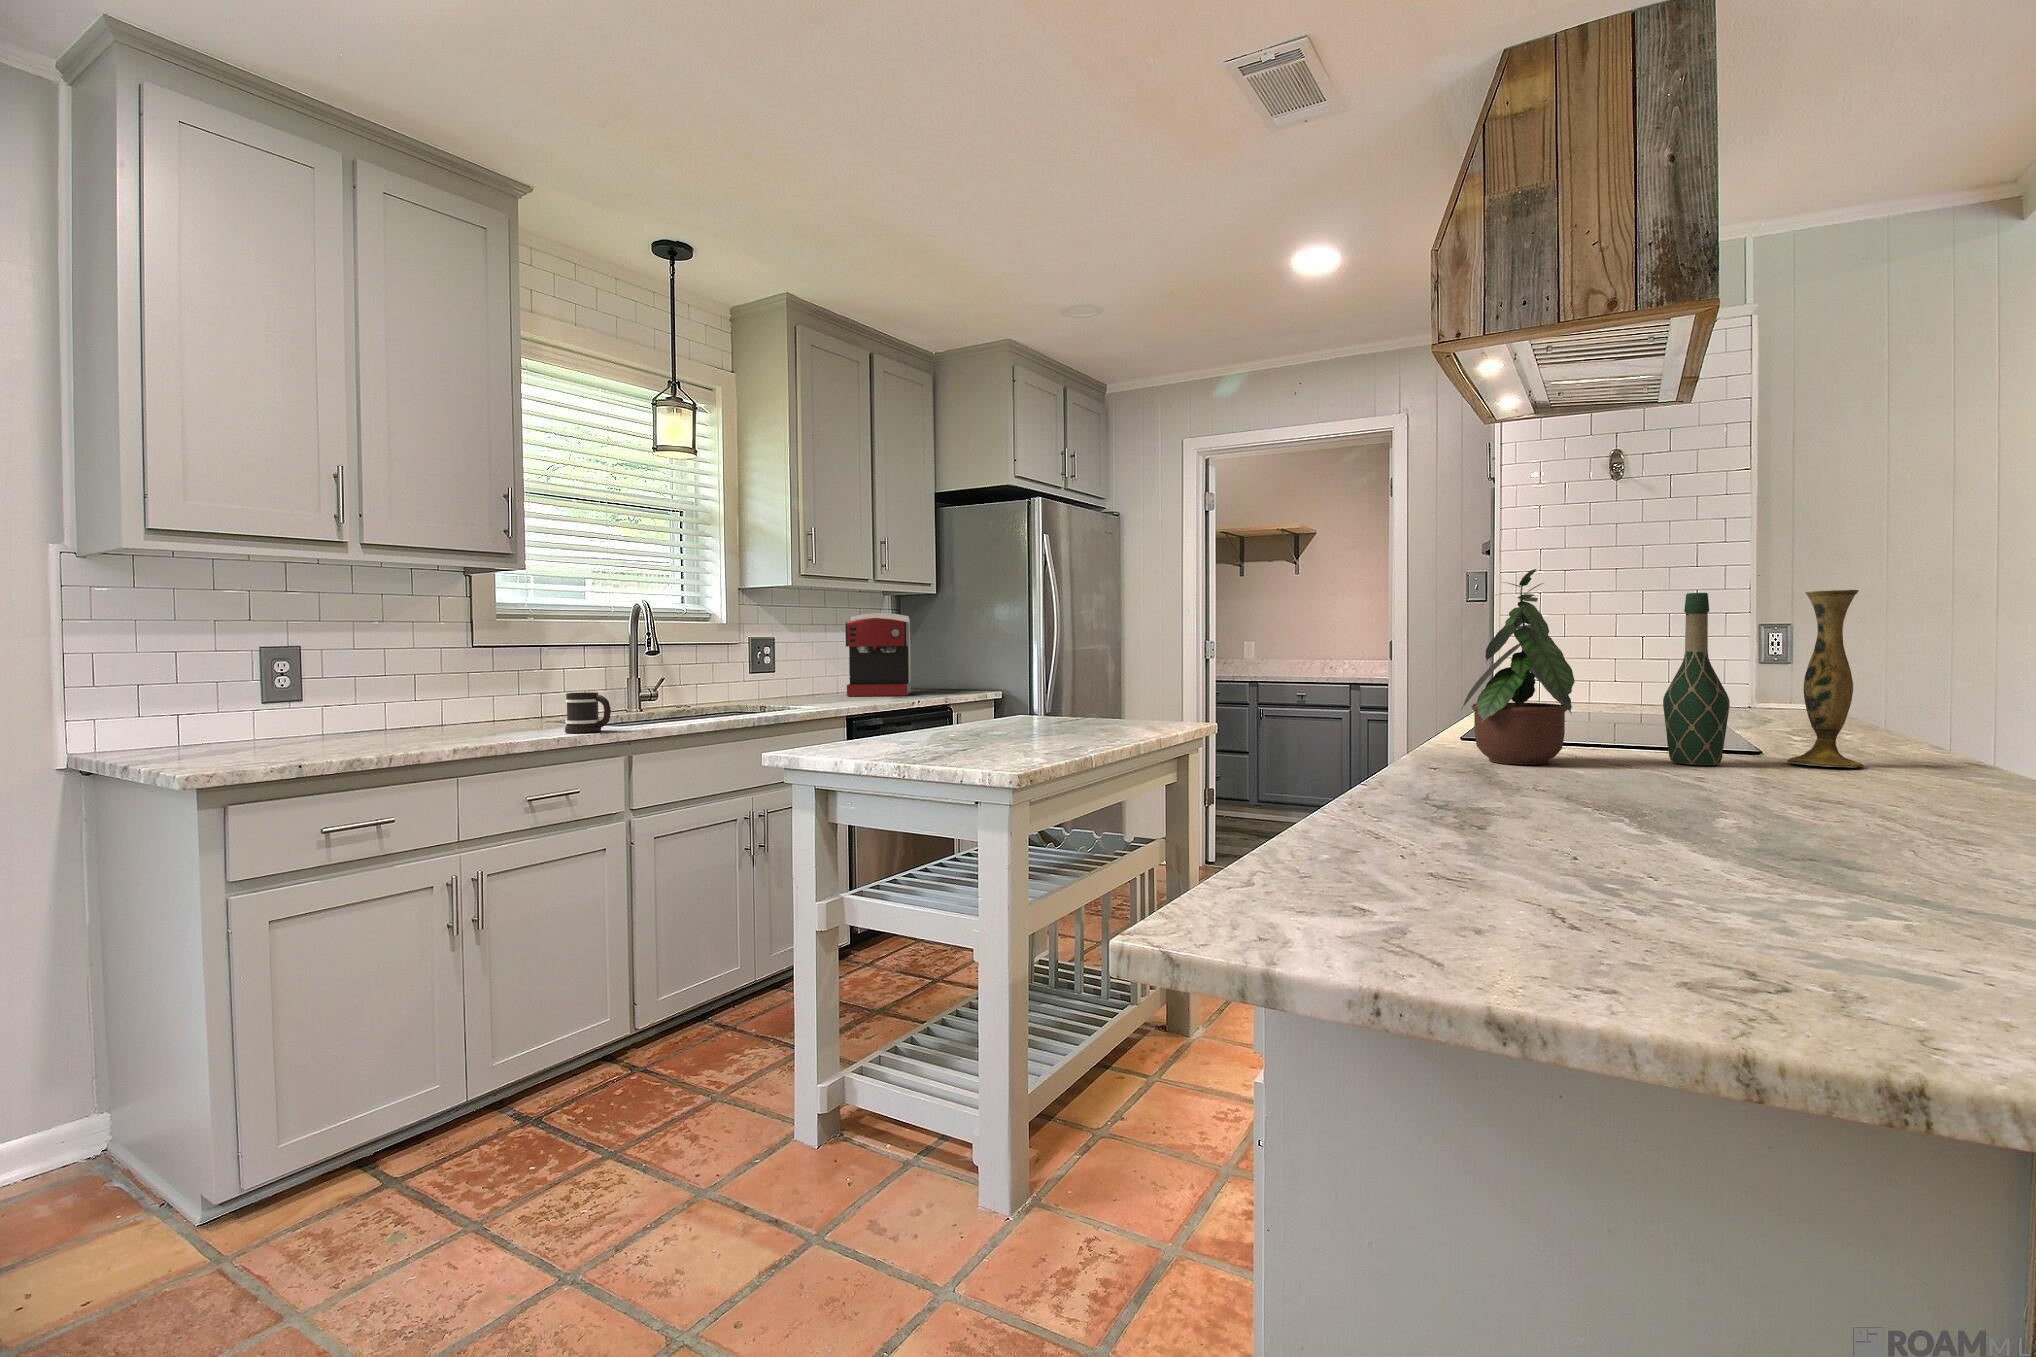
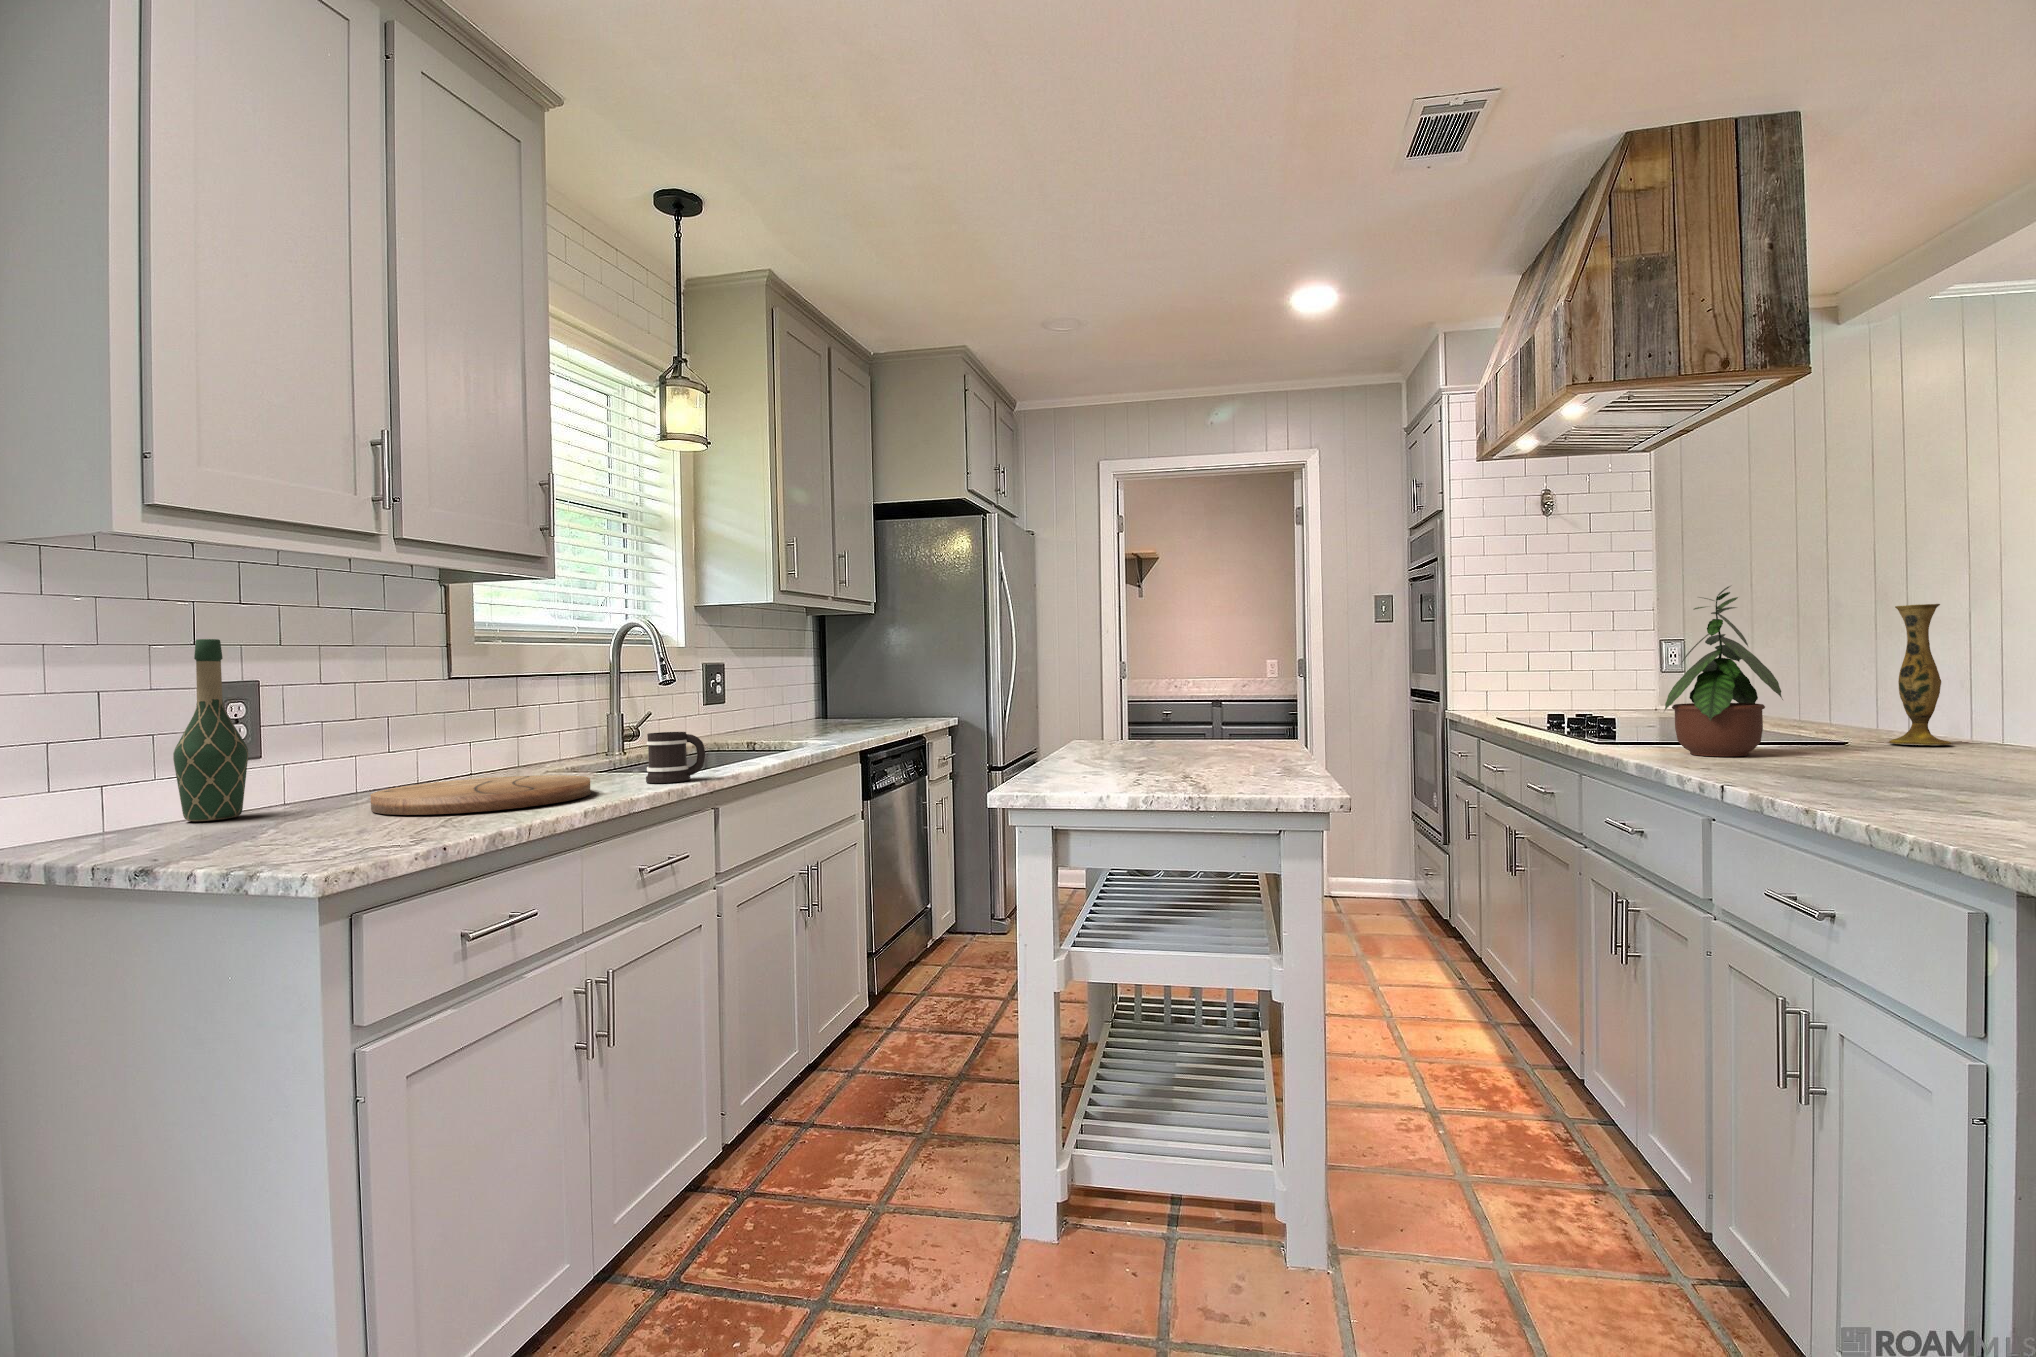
wine bottle: present [1663,593,1730,765] -> present [173,639,248,821]
coffee maker: present [845,613,911,696] -> none [781,638,862,732]
cutting board: none [336,722,507,746] -> present [371,775,591,815]

